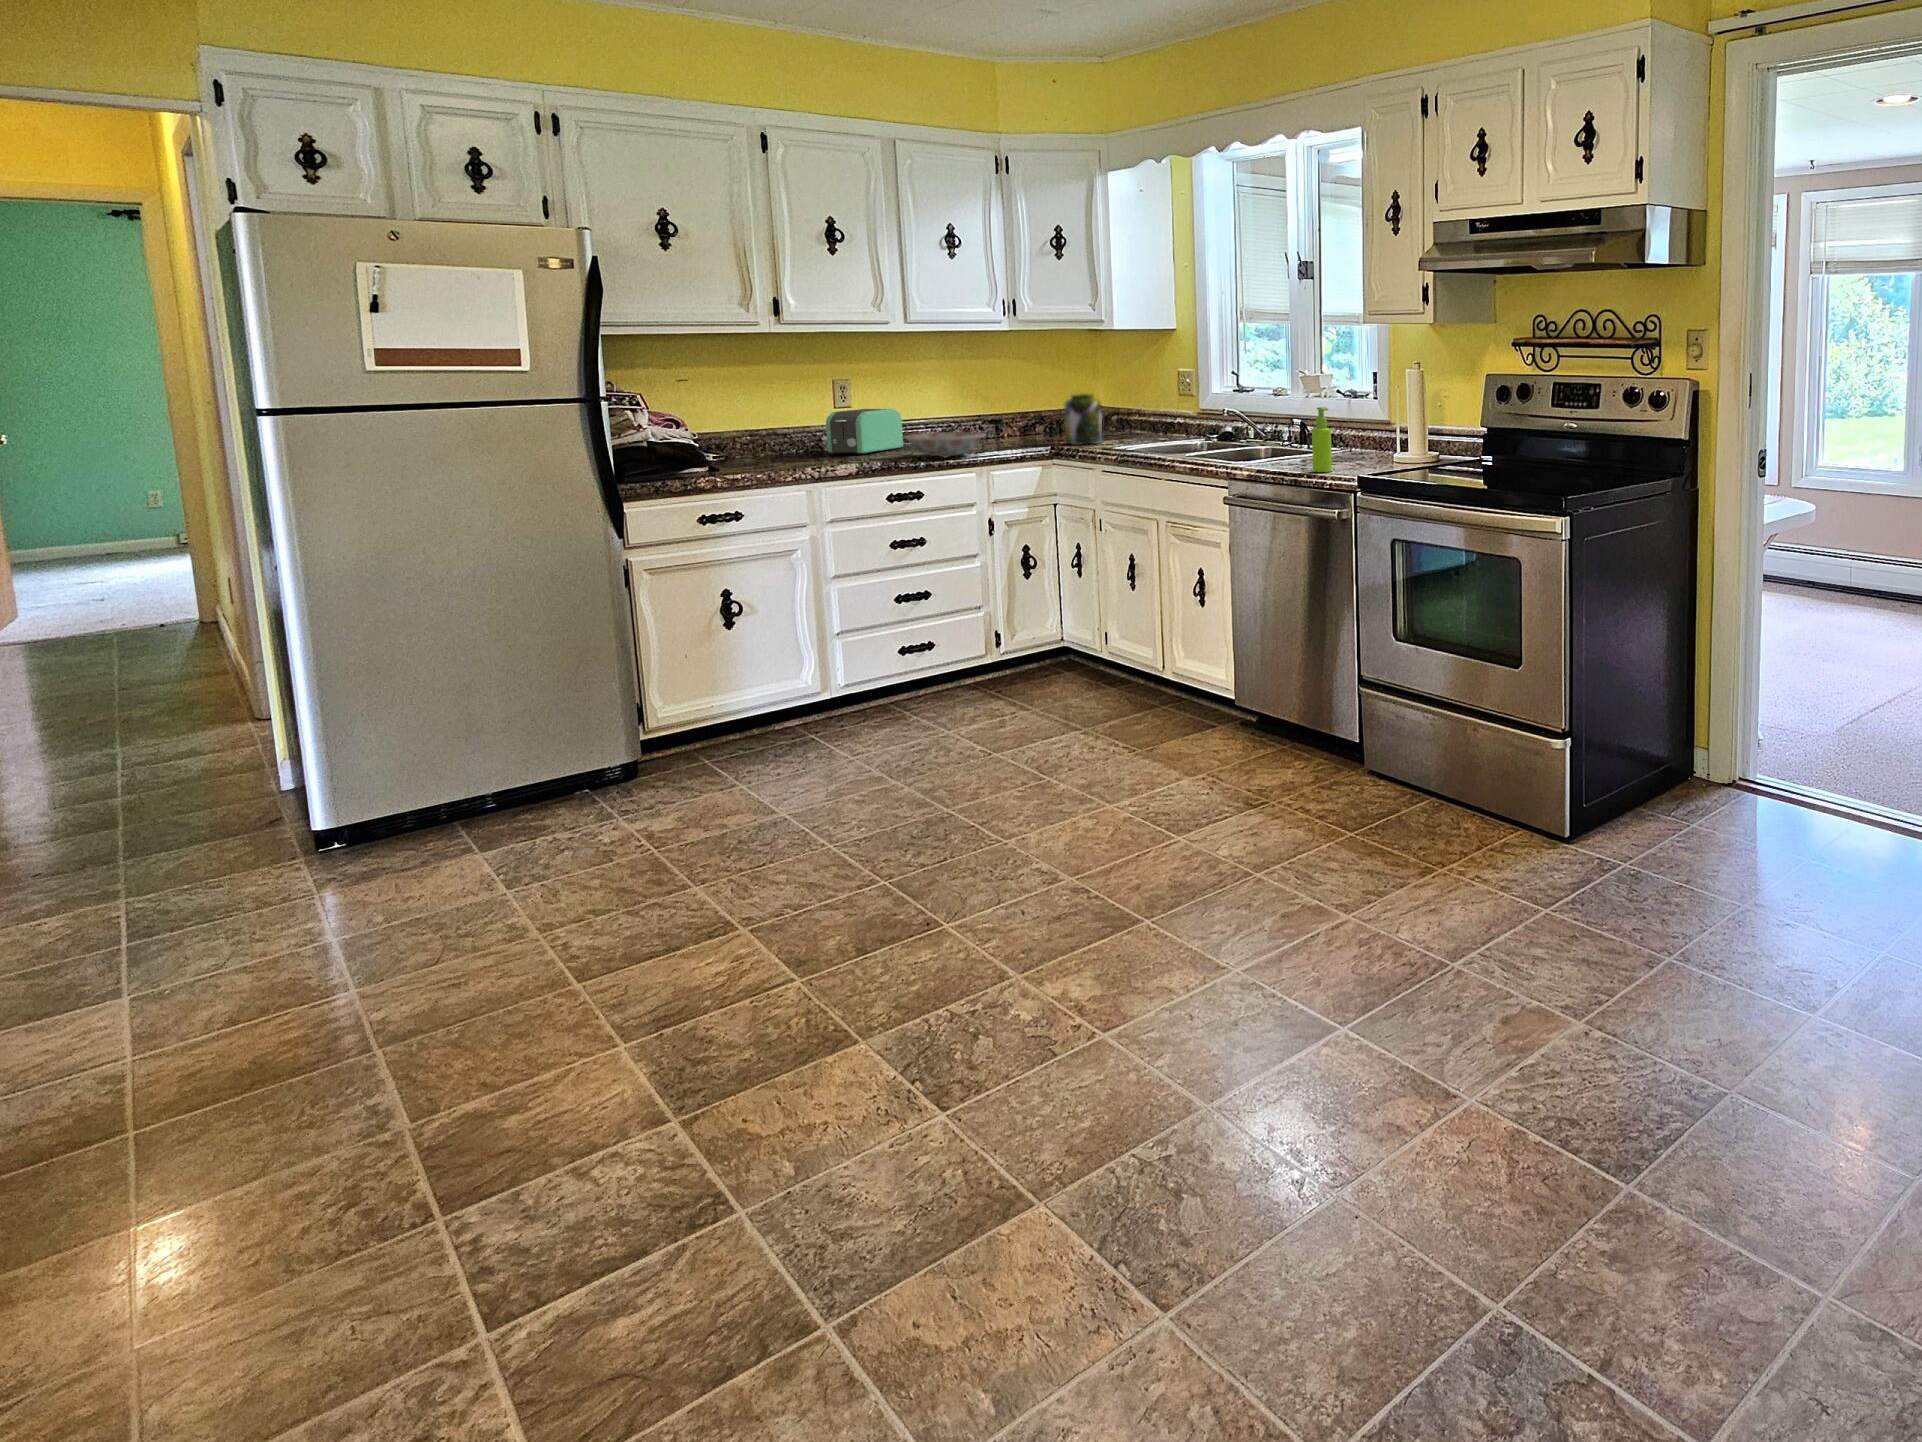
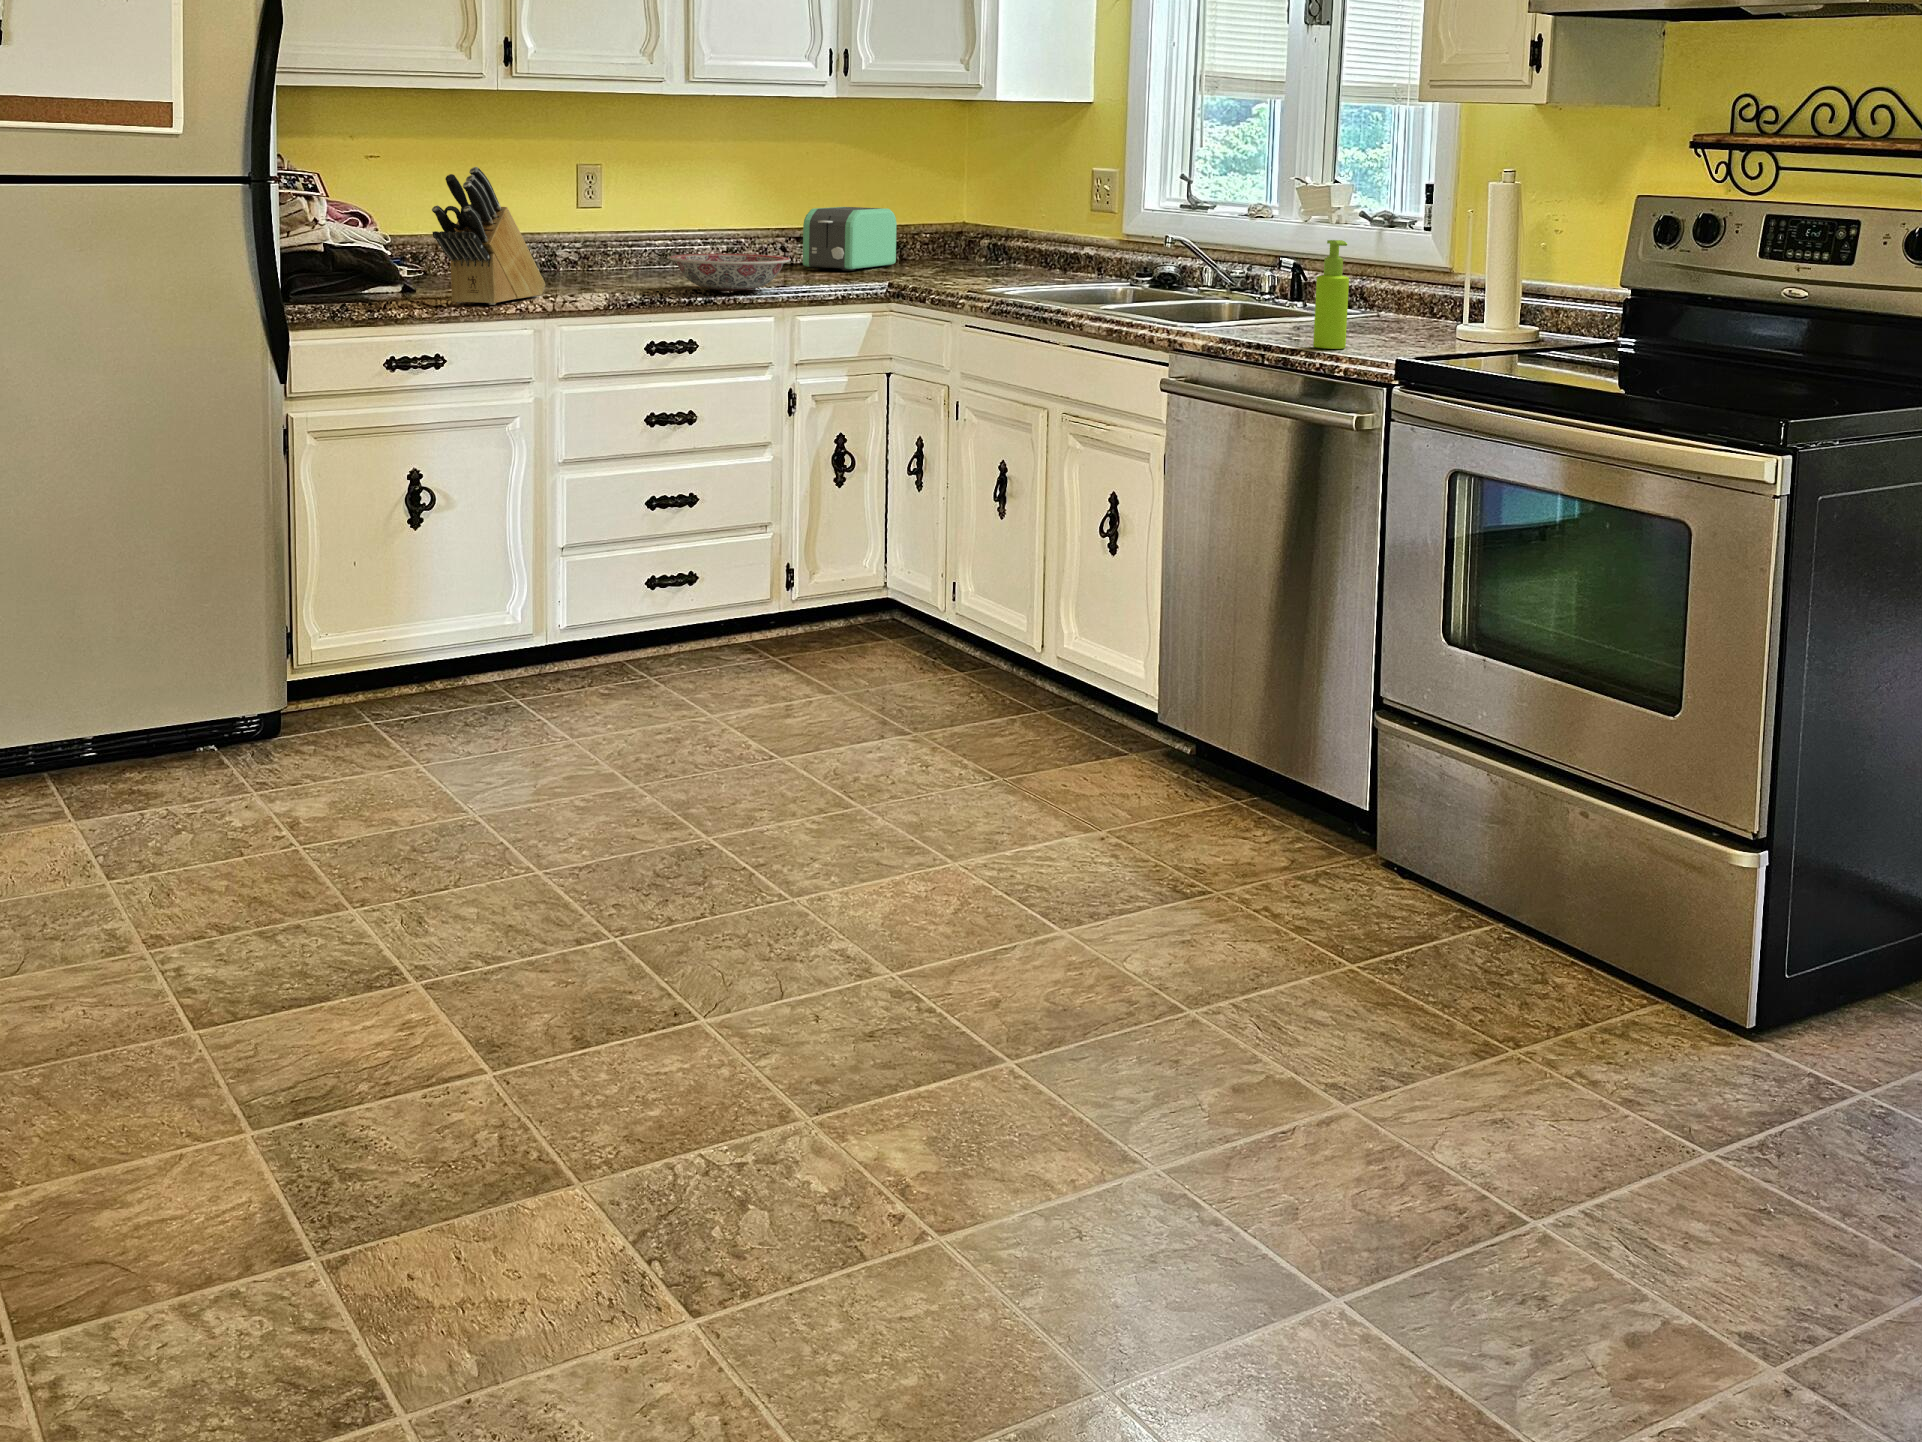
knife block: none [727,383,815,476] -> present [432,167,546,305]
jar: present [1064,394,1103,444] -> none [907,205,964,284]
toaster: present [826,409,903,454] -> present [803,207,897,271]

